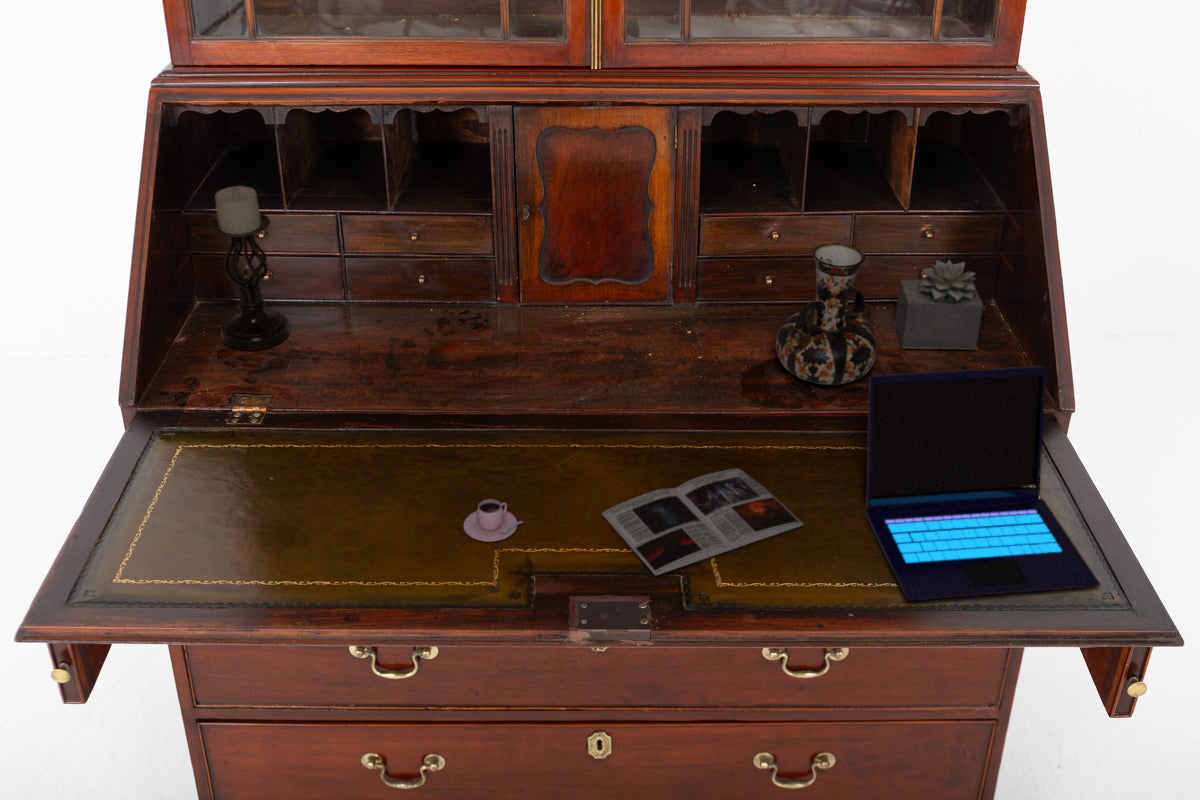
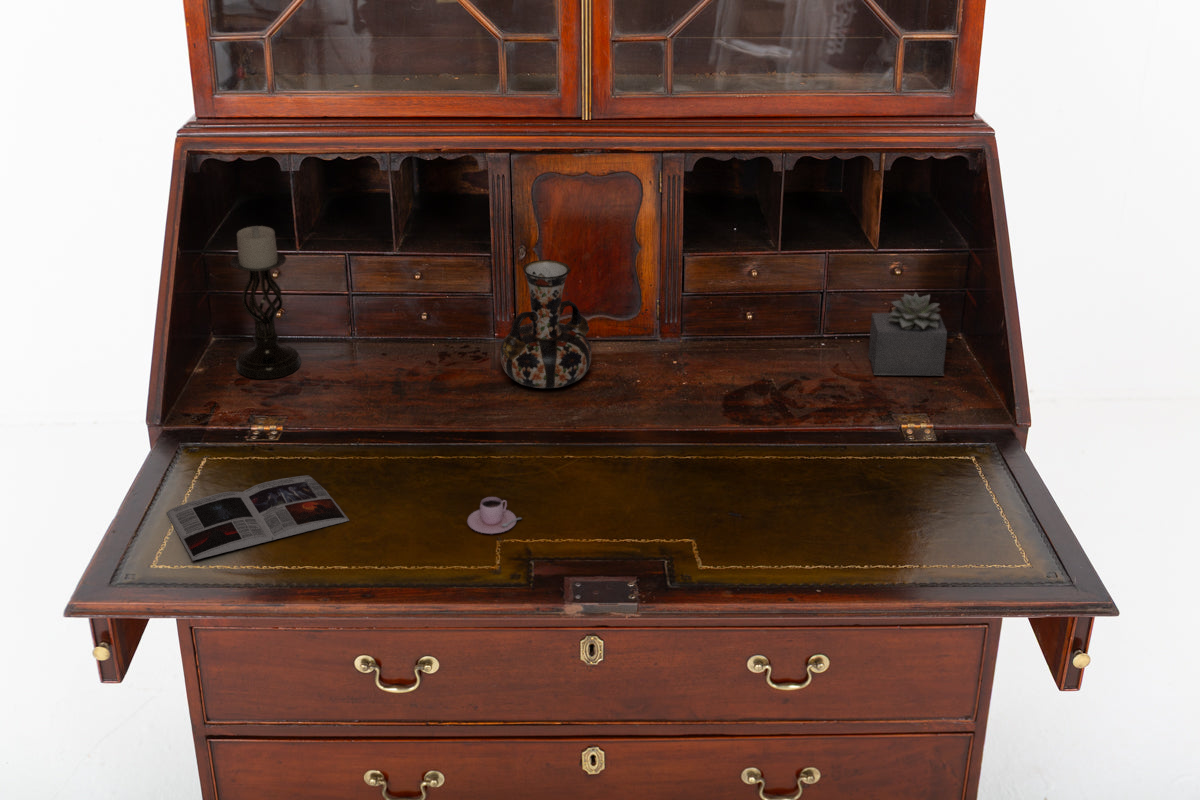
decorative vase: present [776,243,877,385] -> present [500,259,591,388]
laptop: present [866,366,1100,601] -> none [835,375,1045,577]
magazine: present [602,468,803,576] -> present [166,475,349,560]

